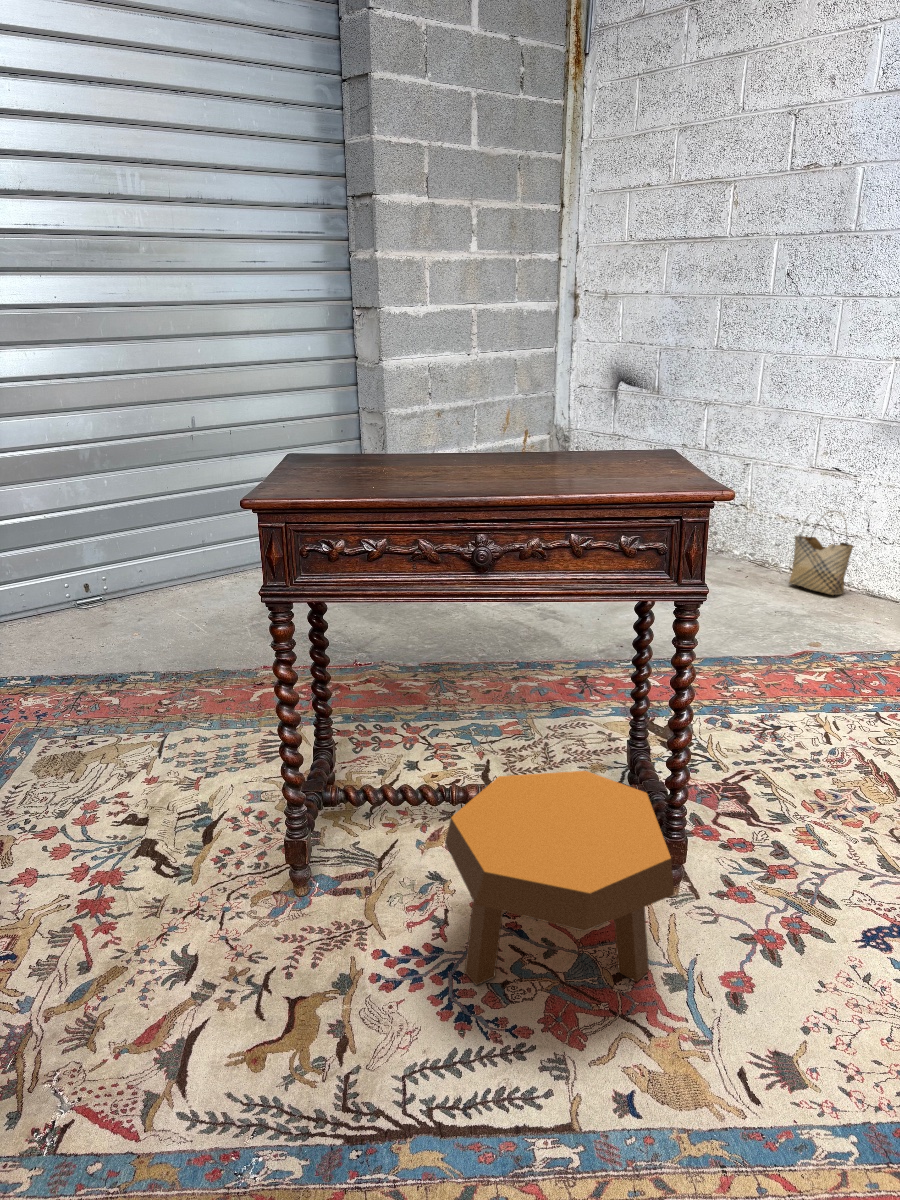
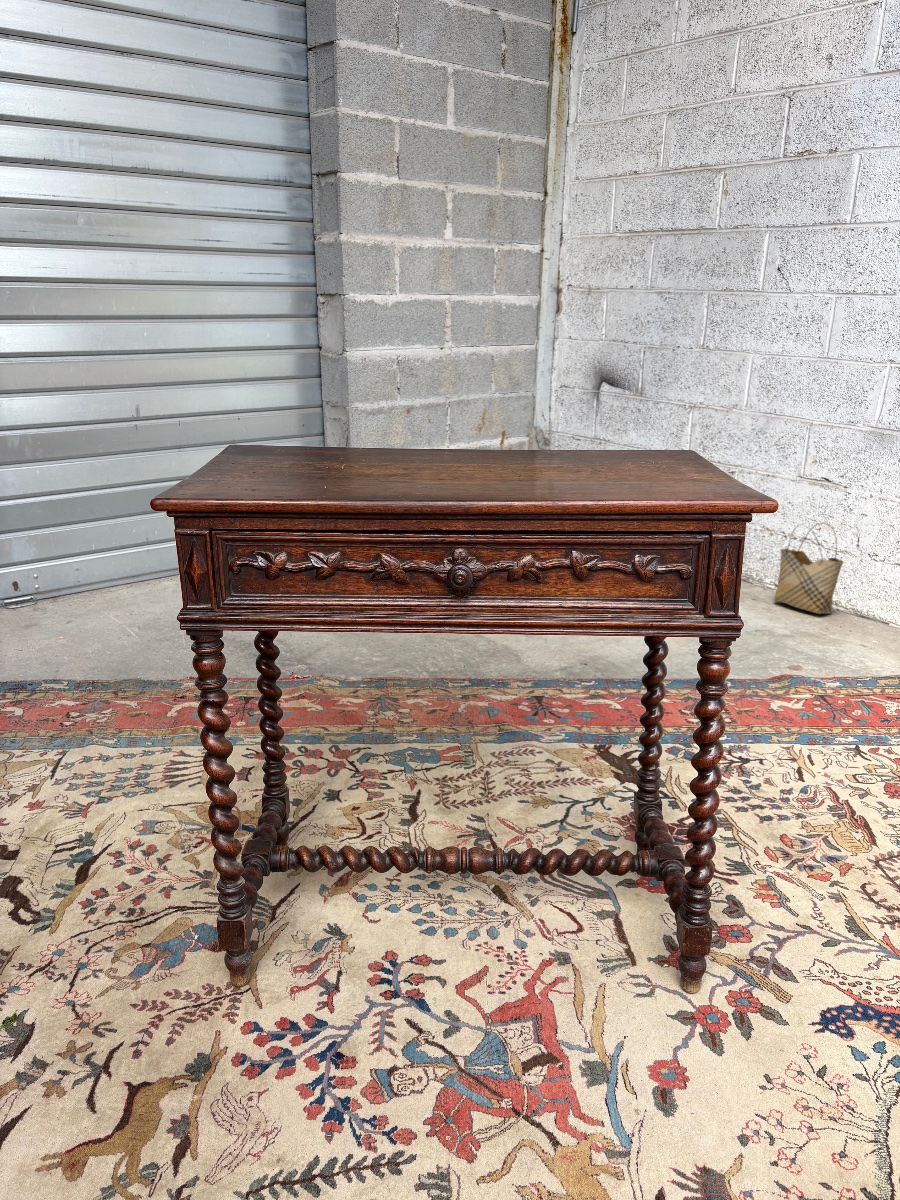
footstool: present [445,771,674,985] -> none [331,813,592,1072]

